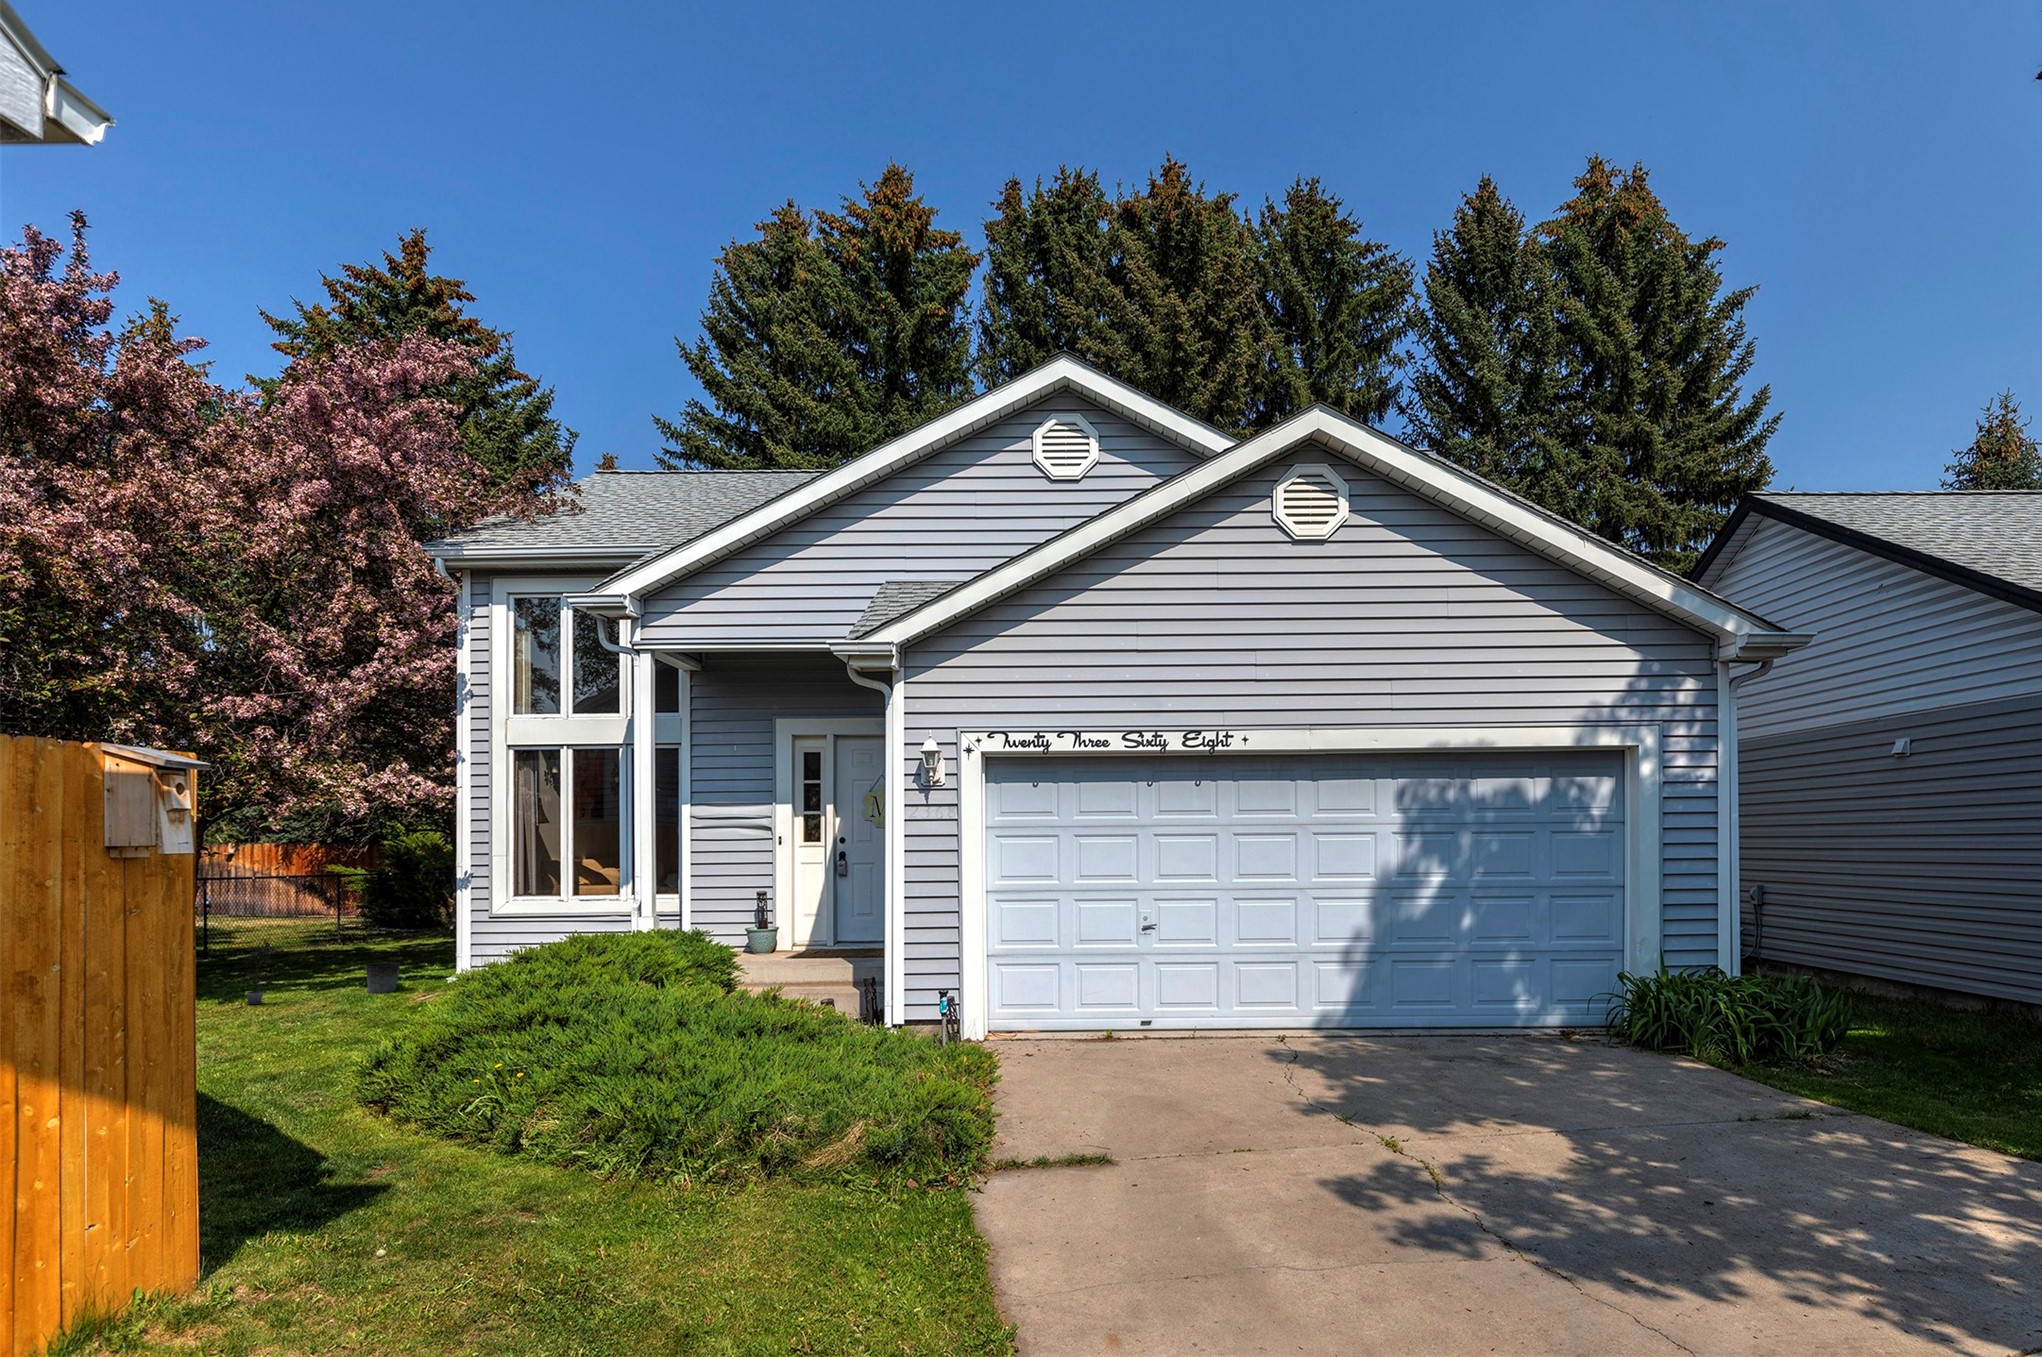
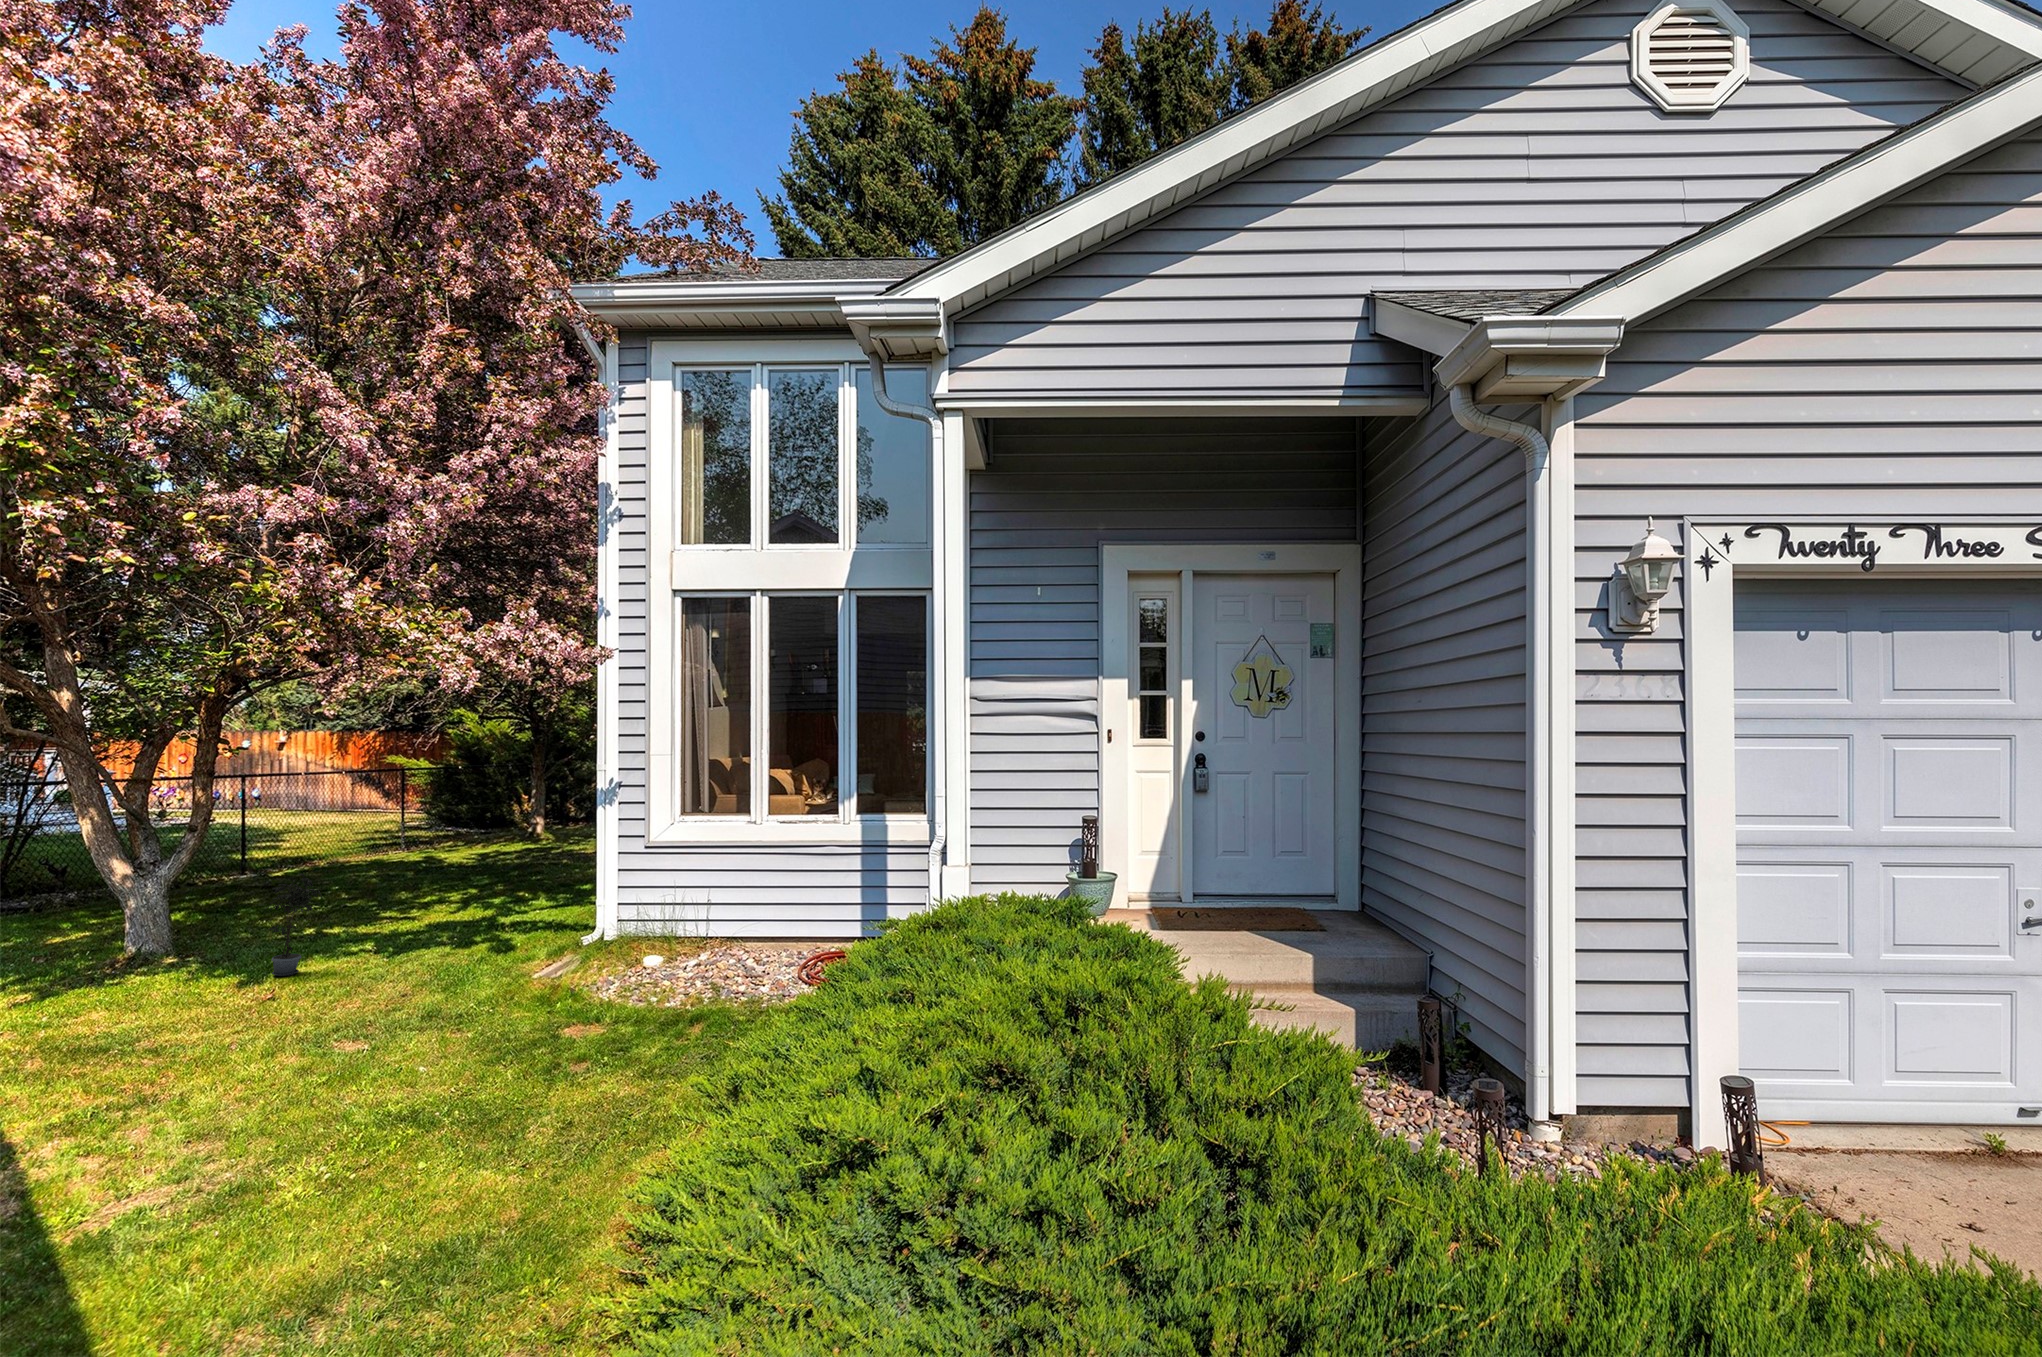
bucket: present [364,962,400,993] -> none [461,906,517,955]

